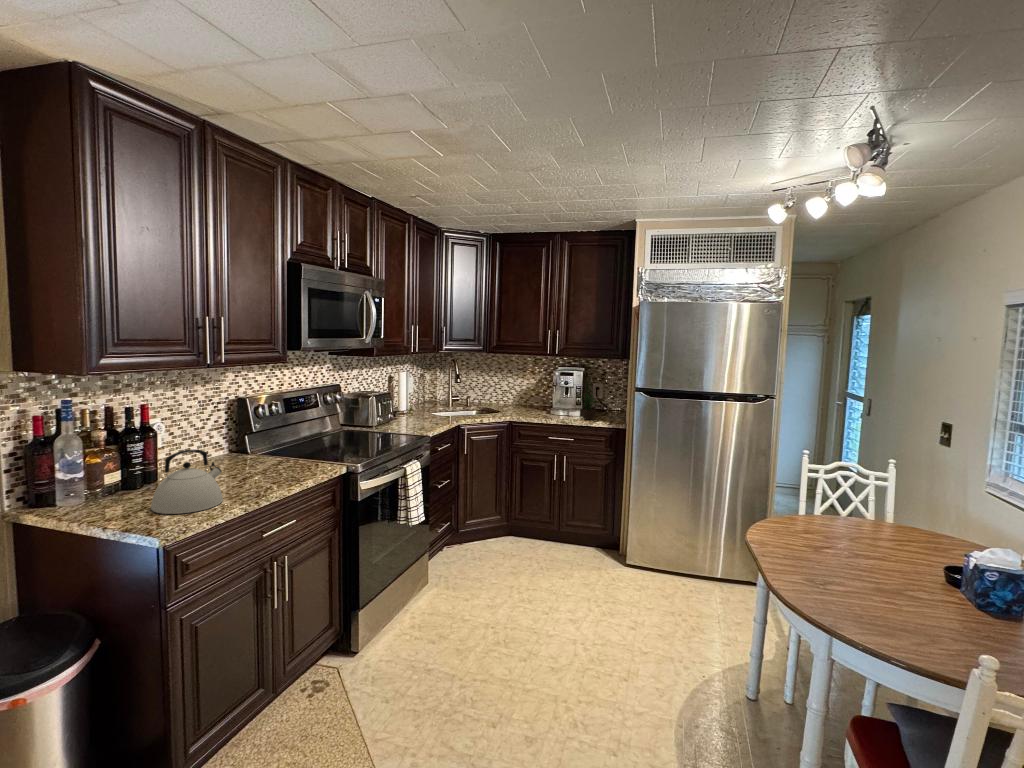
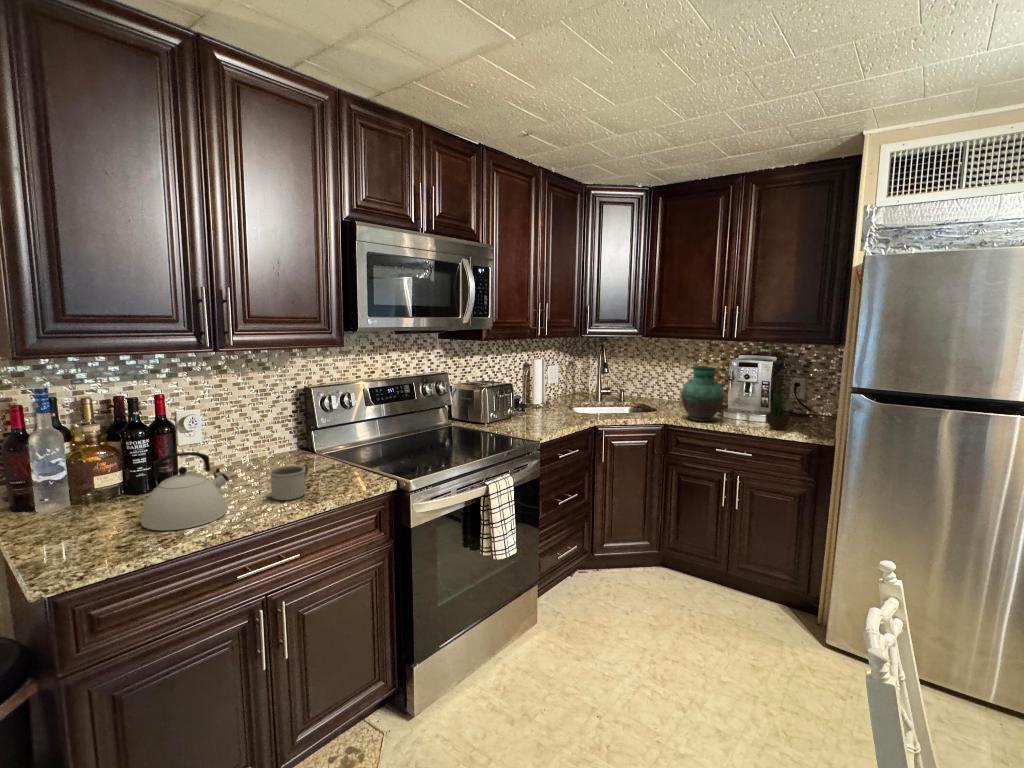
vase: none [521,375,551,417] -> present [681,366,724,422]
mug: none [246,458,276,487] -> present [269,463,308,500]

